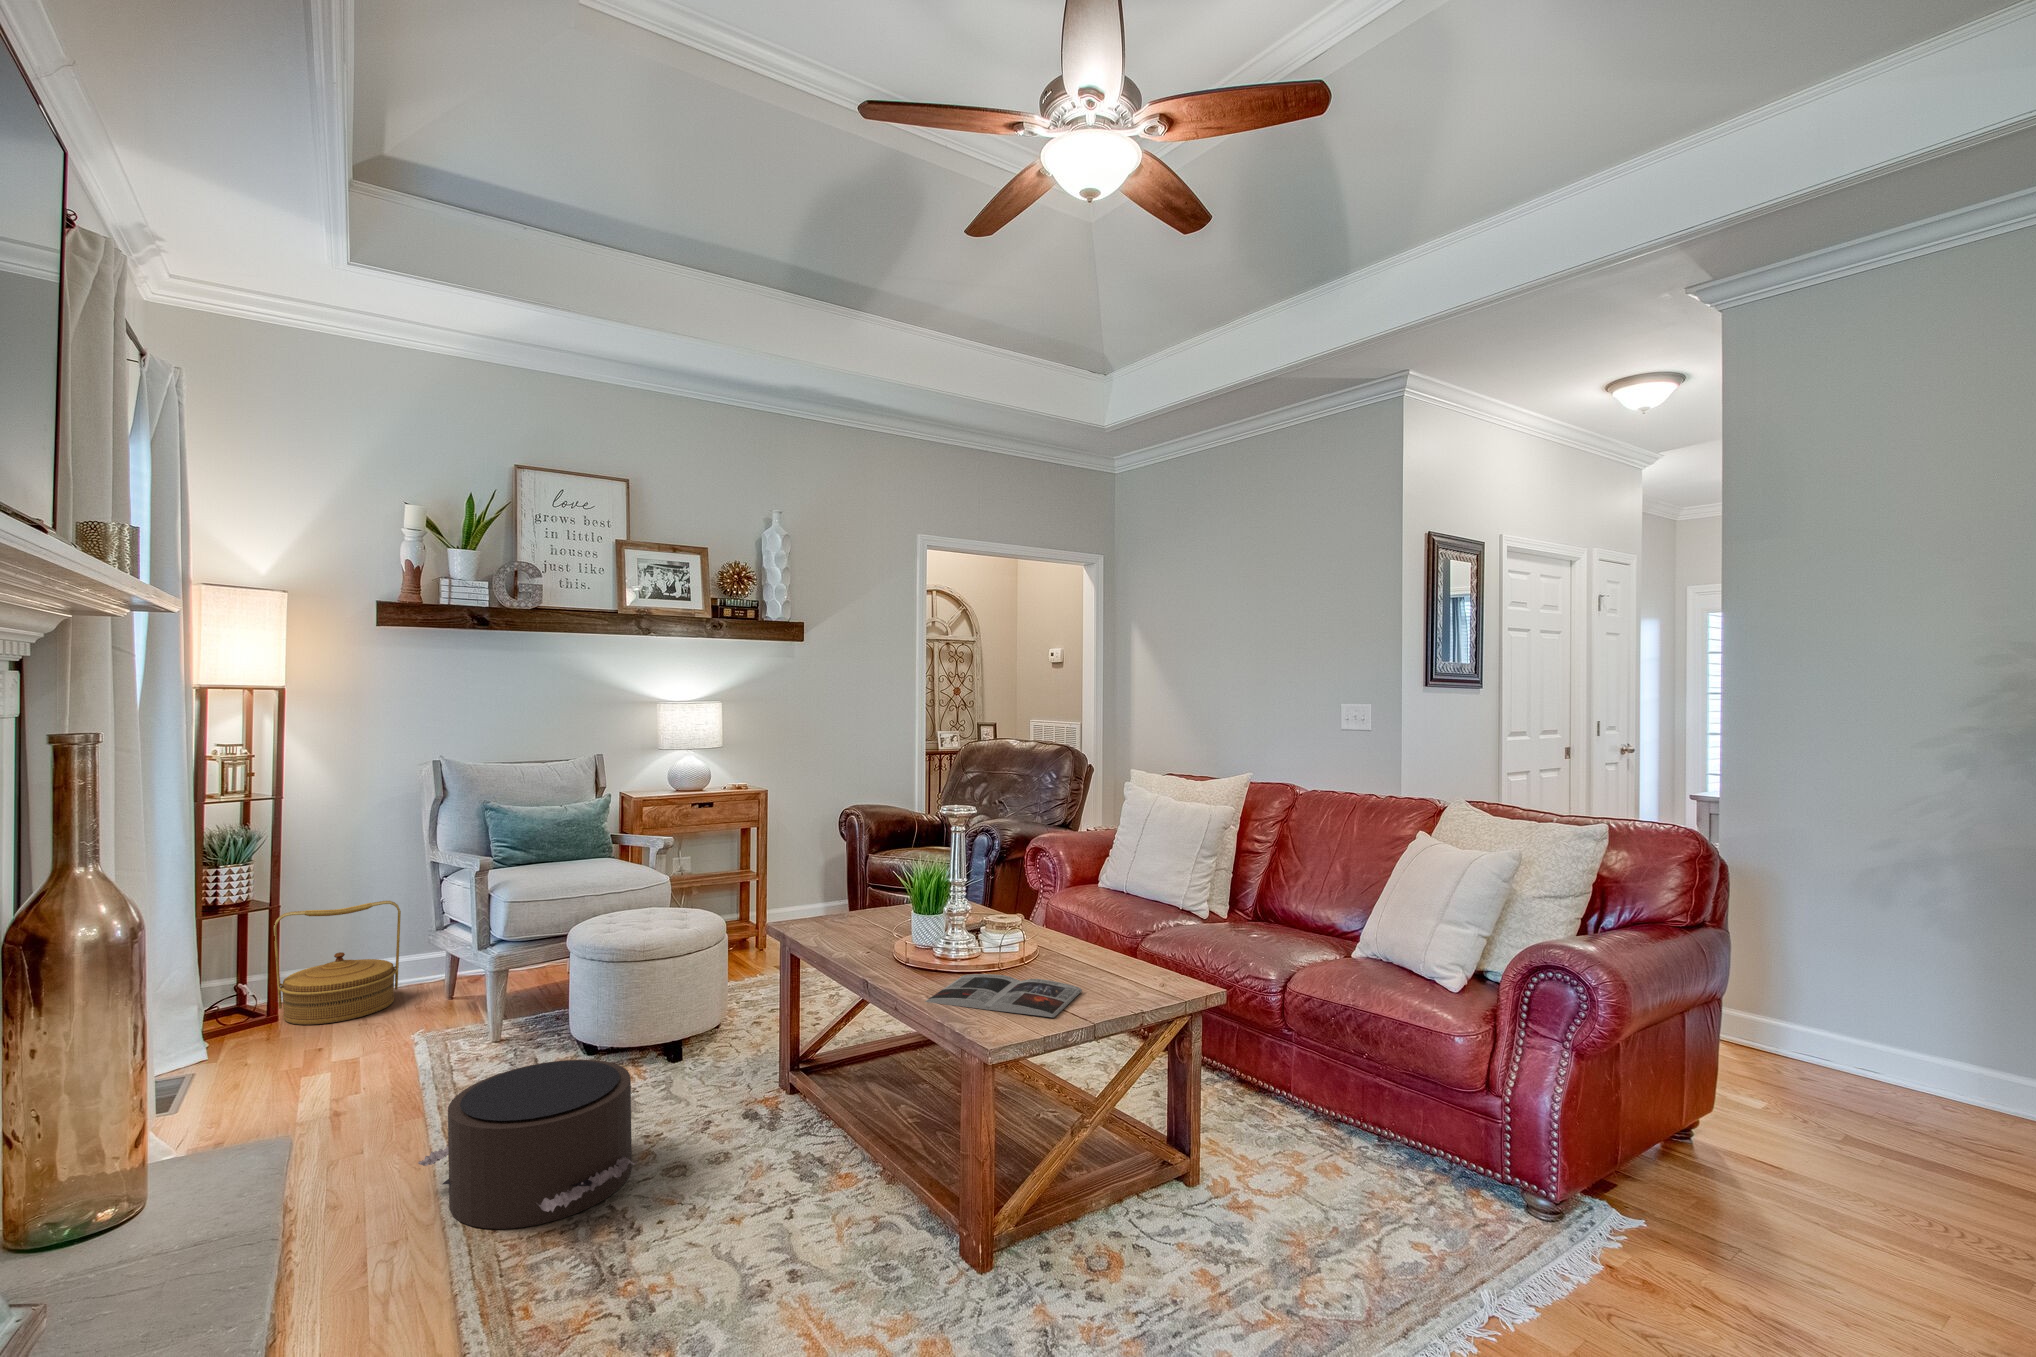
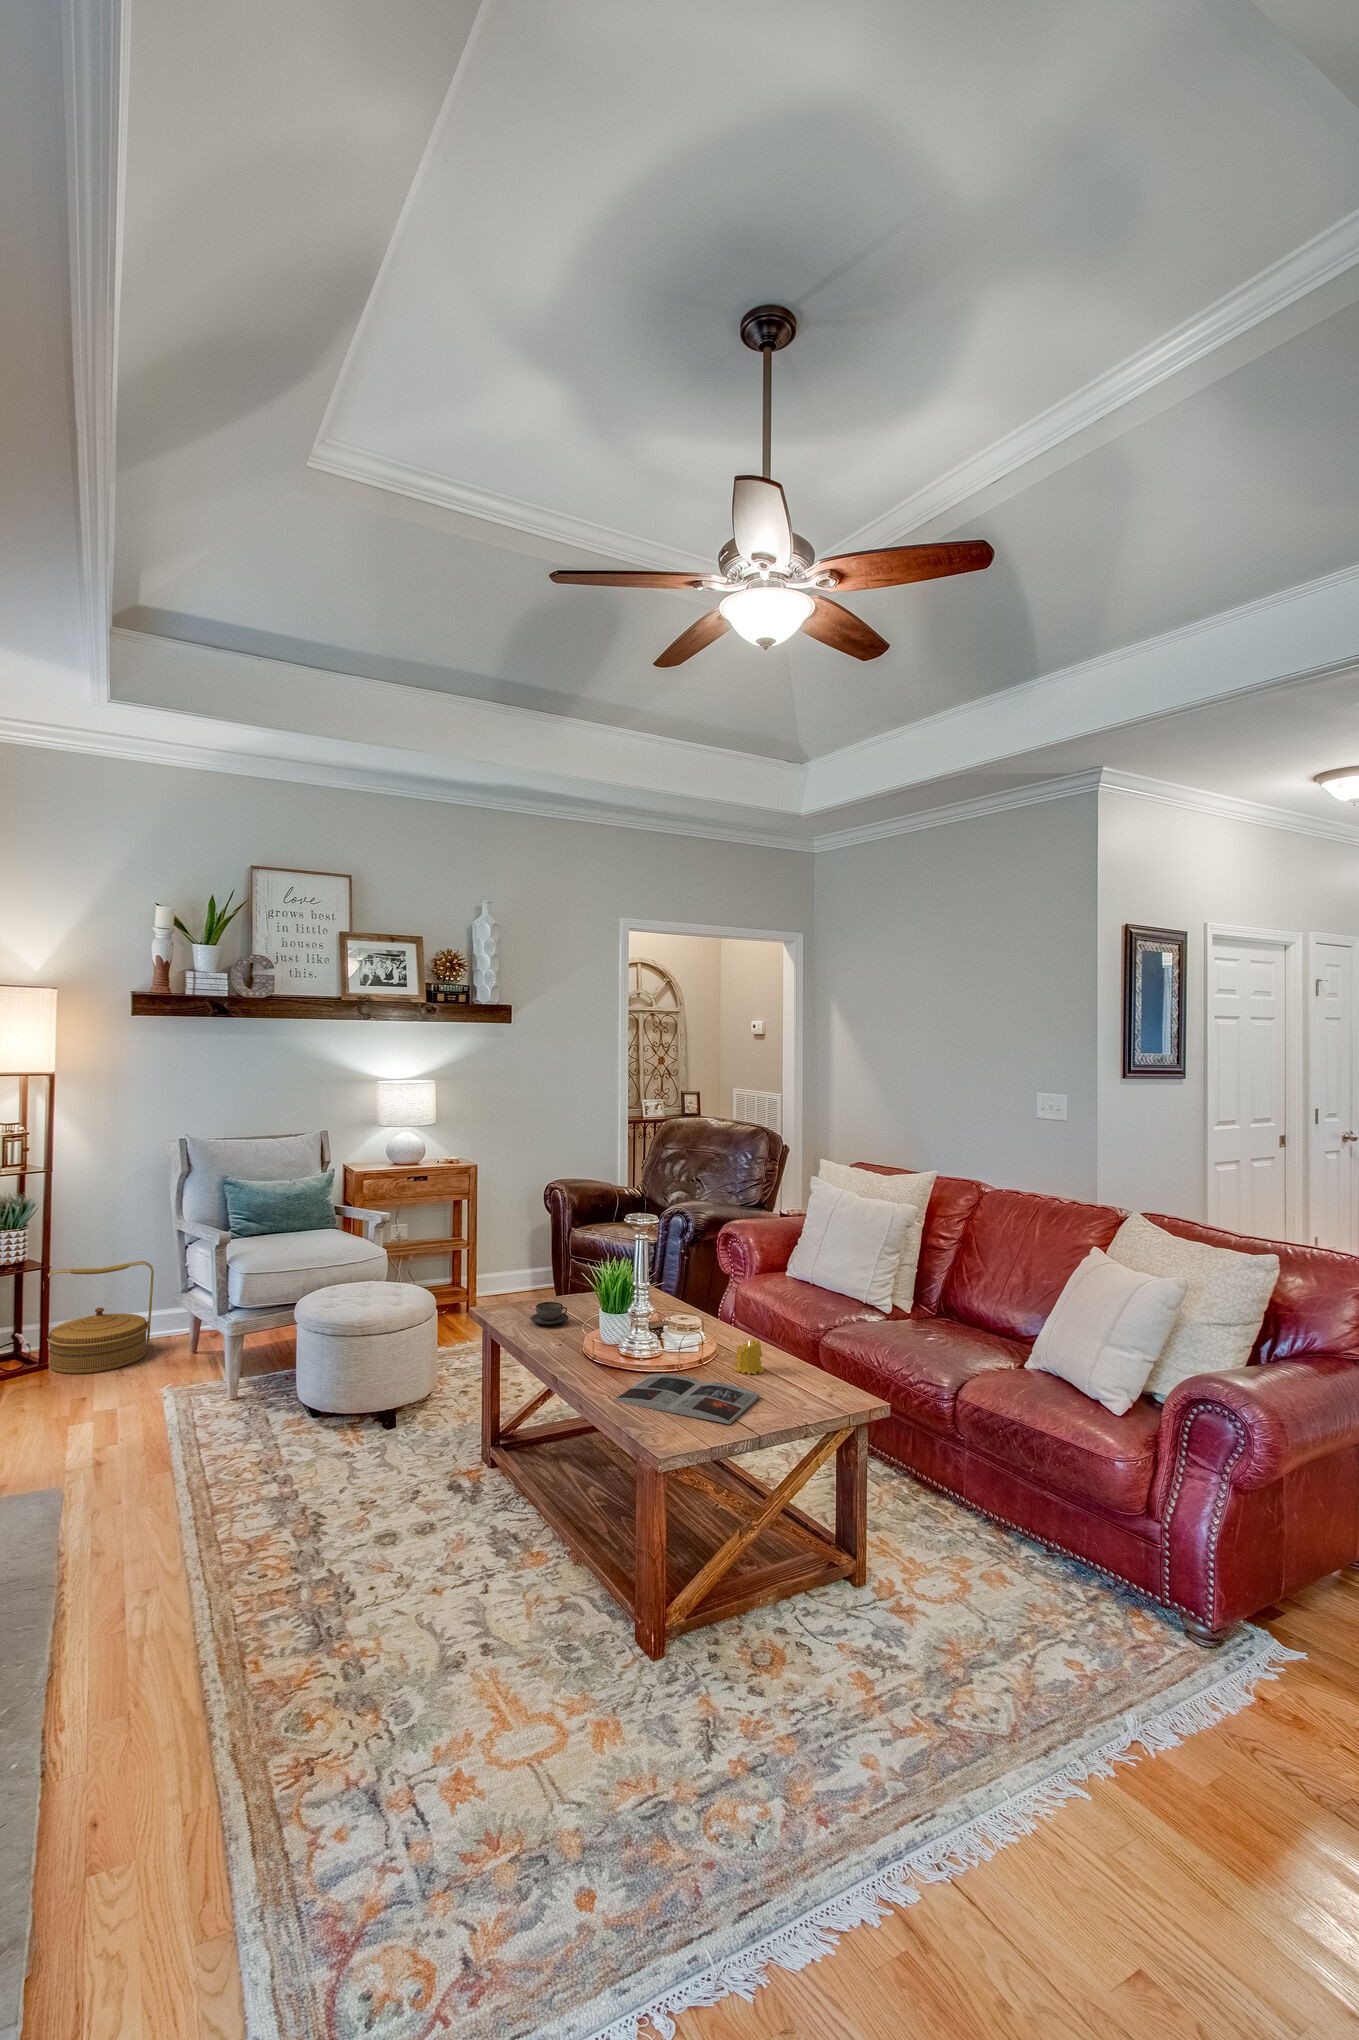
teacup: none [826,912,867,935] -> present [530,1302,569,1324]
candle: none [1050,935,1083,972] -> present [734,1340,764,1375]
pouf: present [418,1060,637,1229] -> none [160,1430,352,1586]

